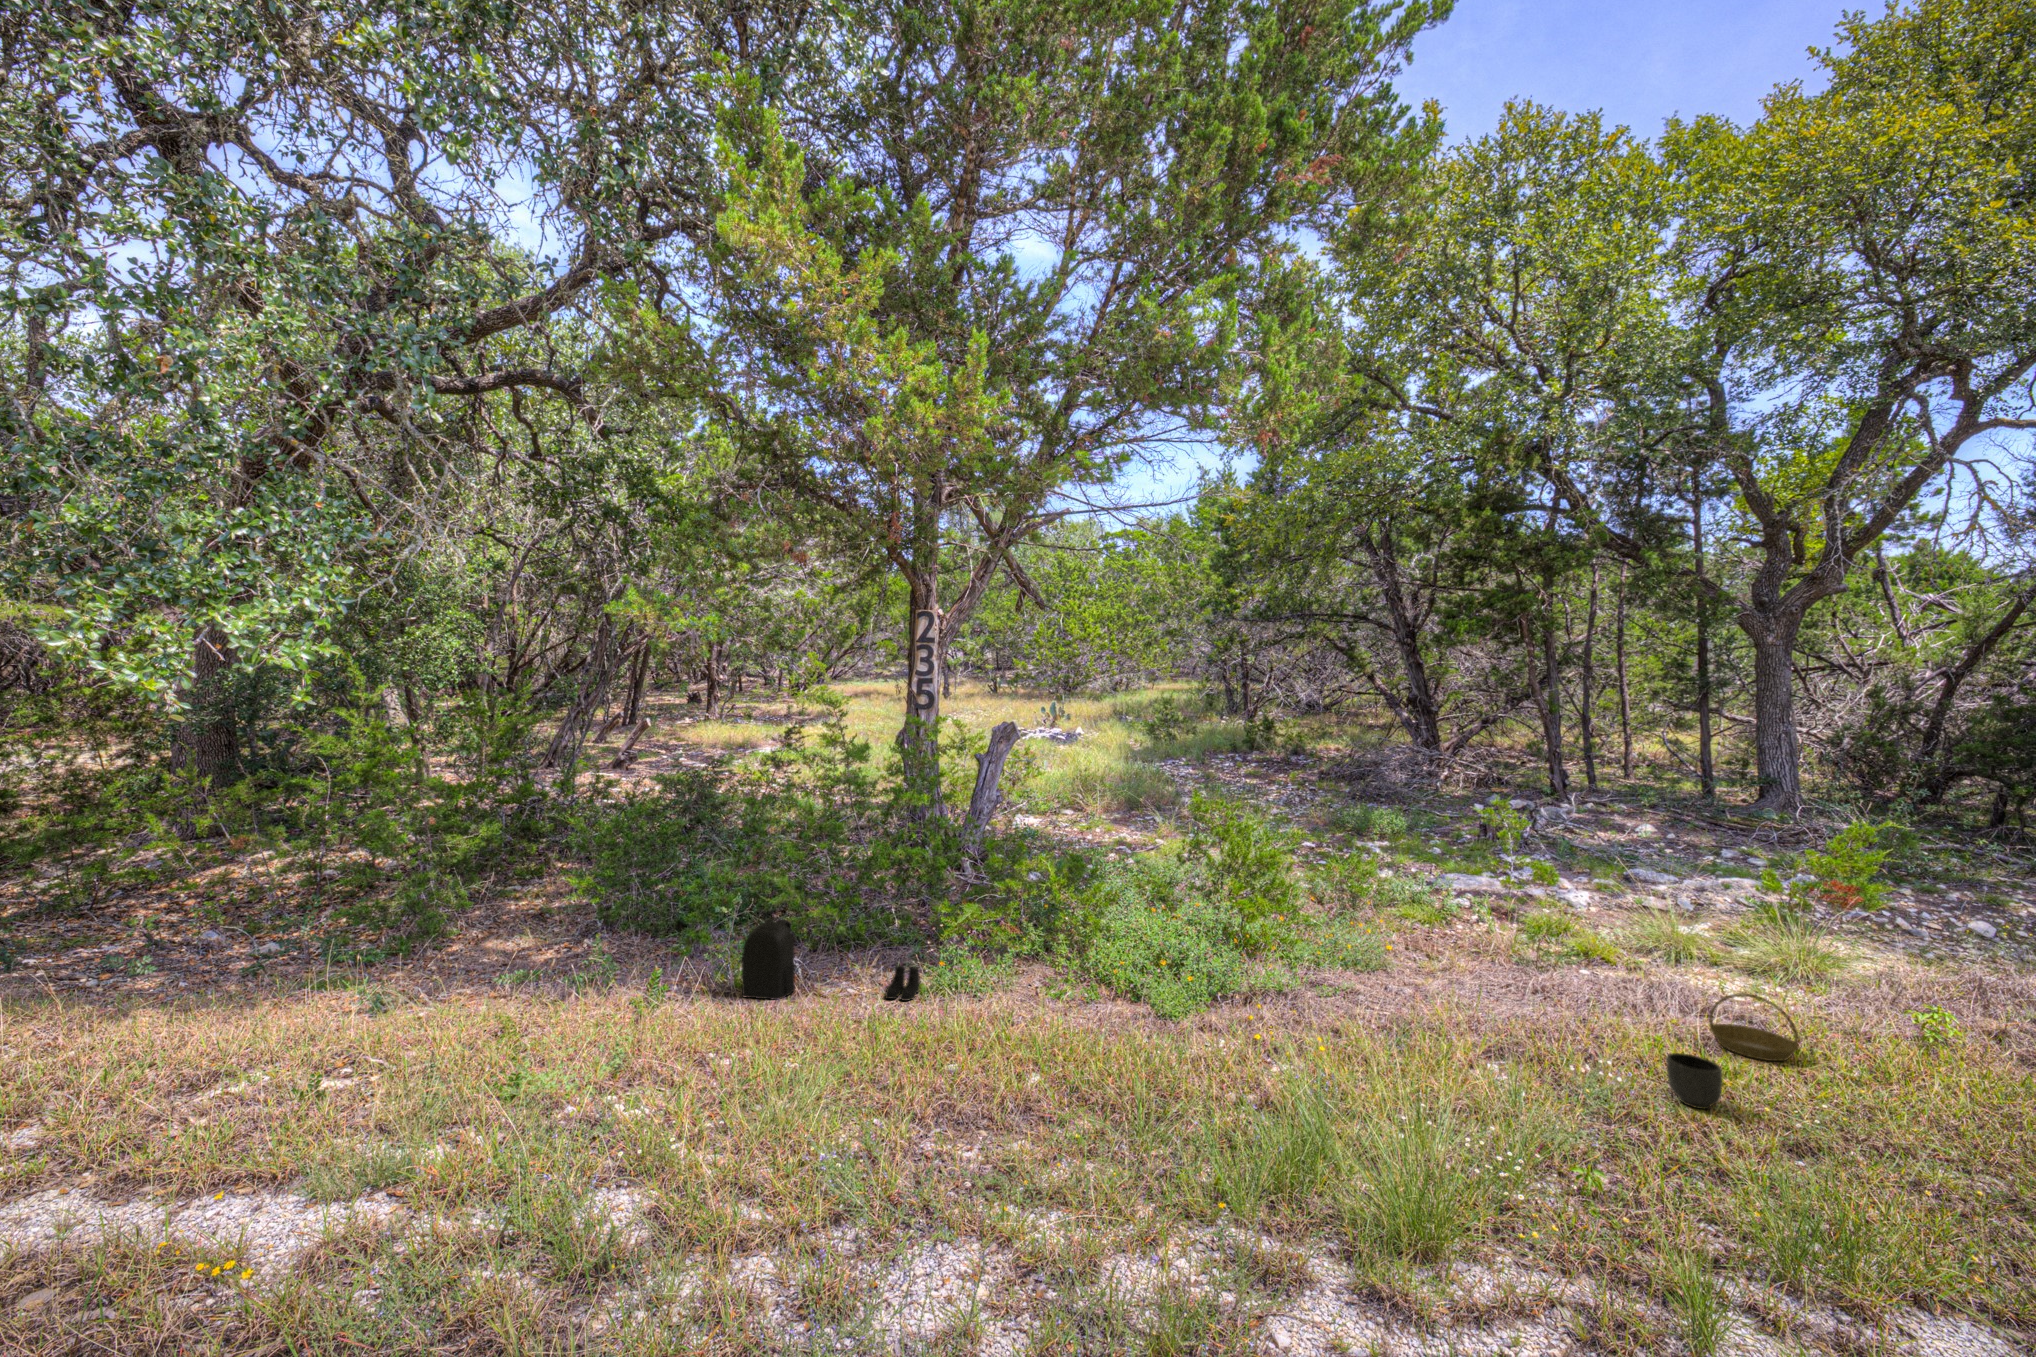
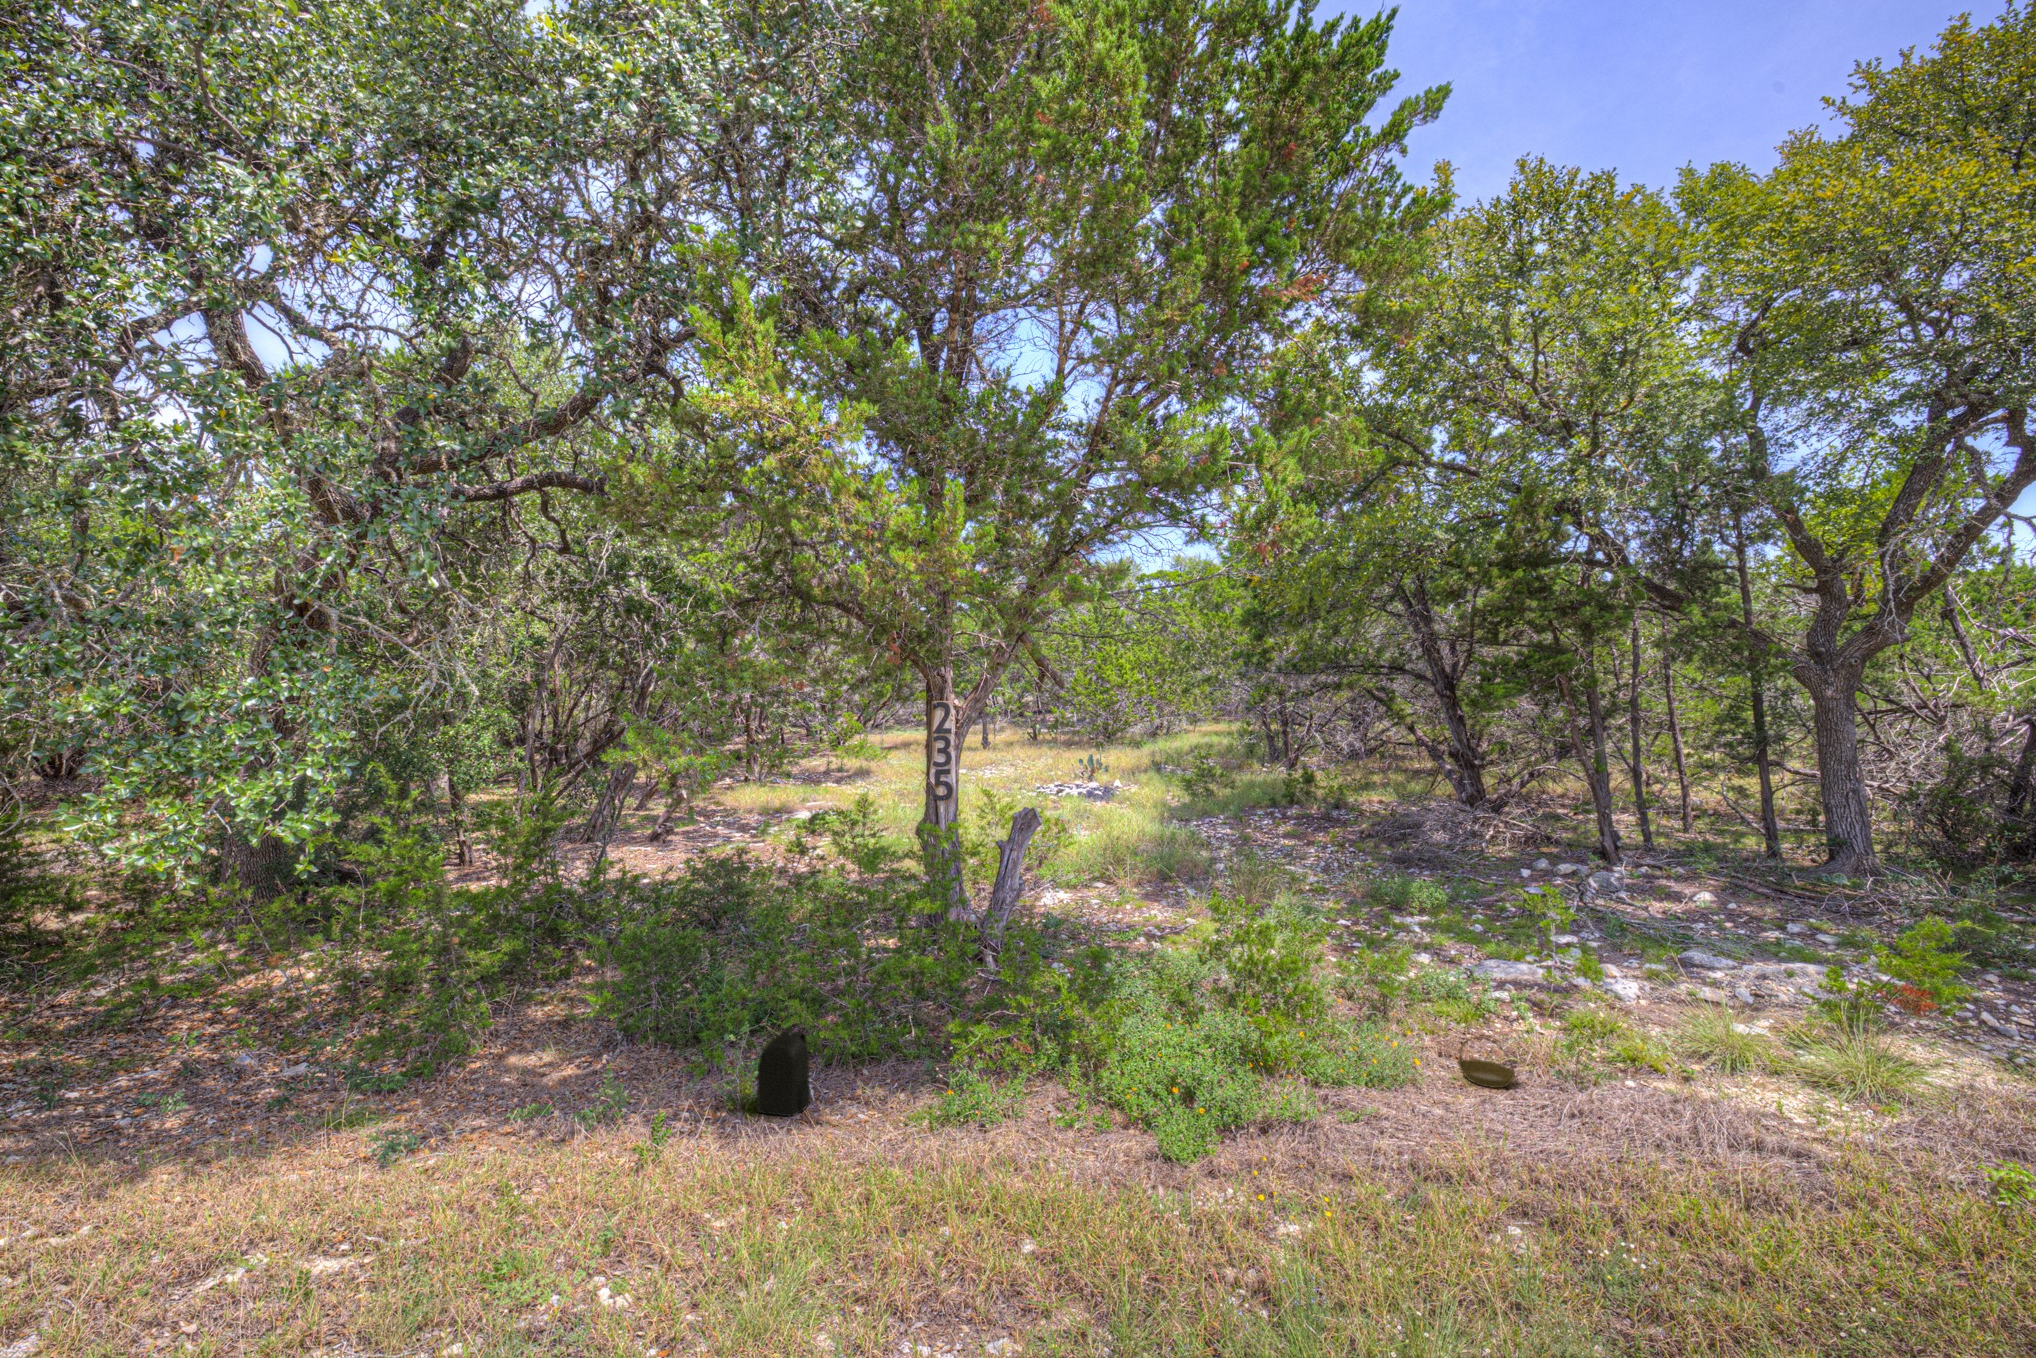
boots: present [885,966,920,1001] -> none [898,1079,933,1120]
basket: present [1709,993,1798,1061] -> present [1458,1036,1515,1088]
planter: present [1666,1053,1722,1109] -> none [1707,1218,1770,1287]

